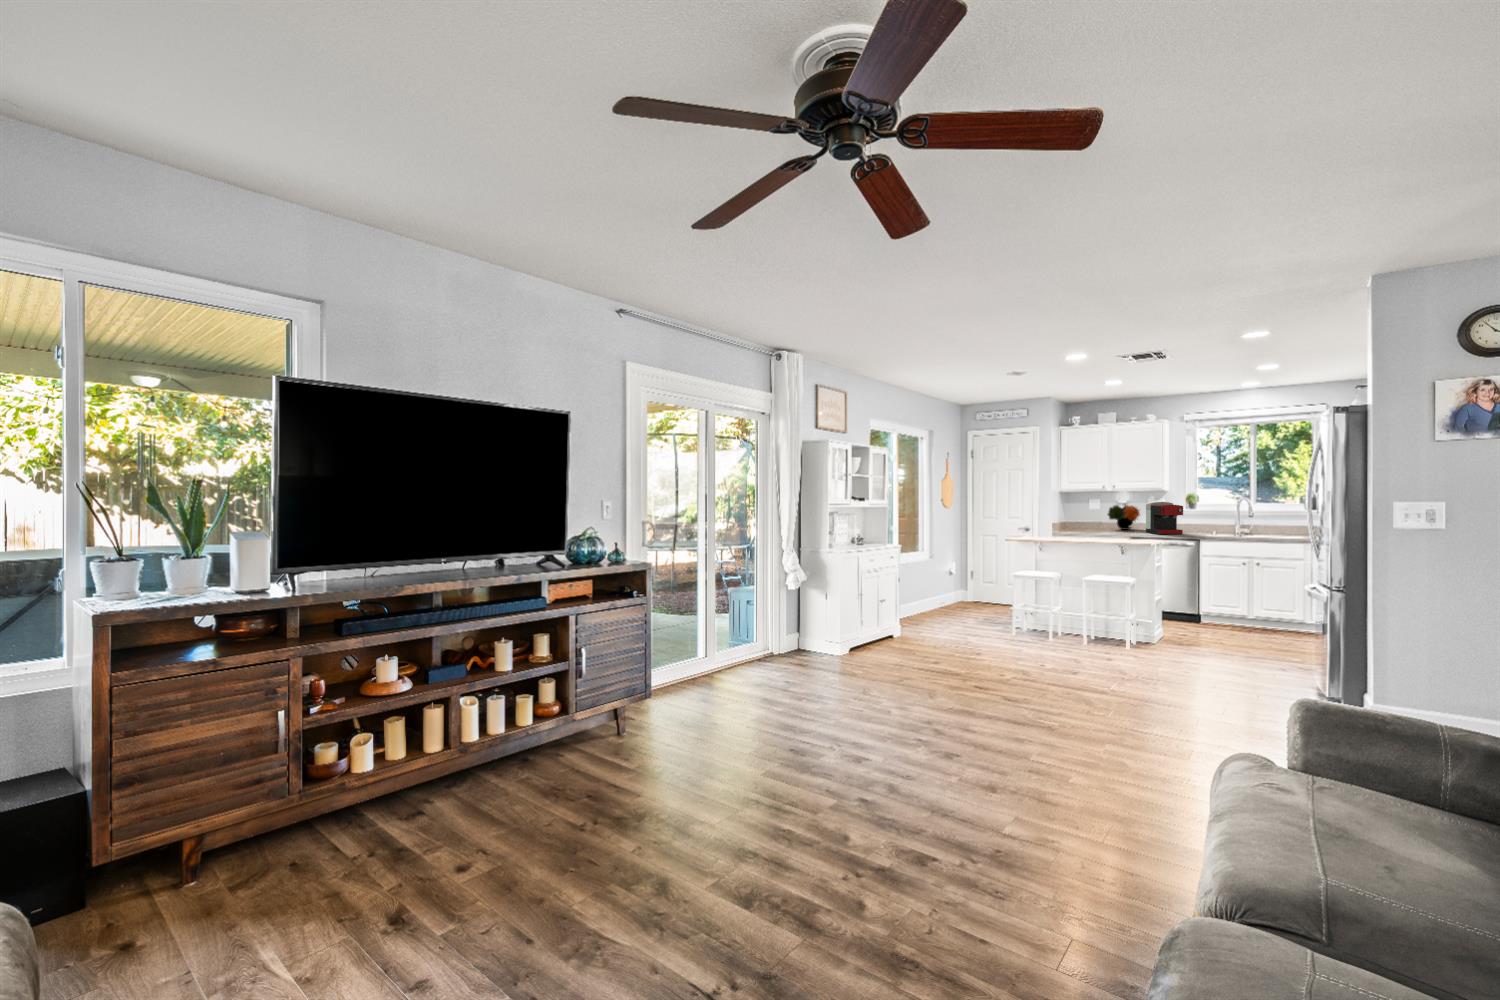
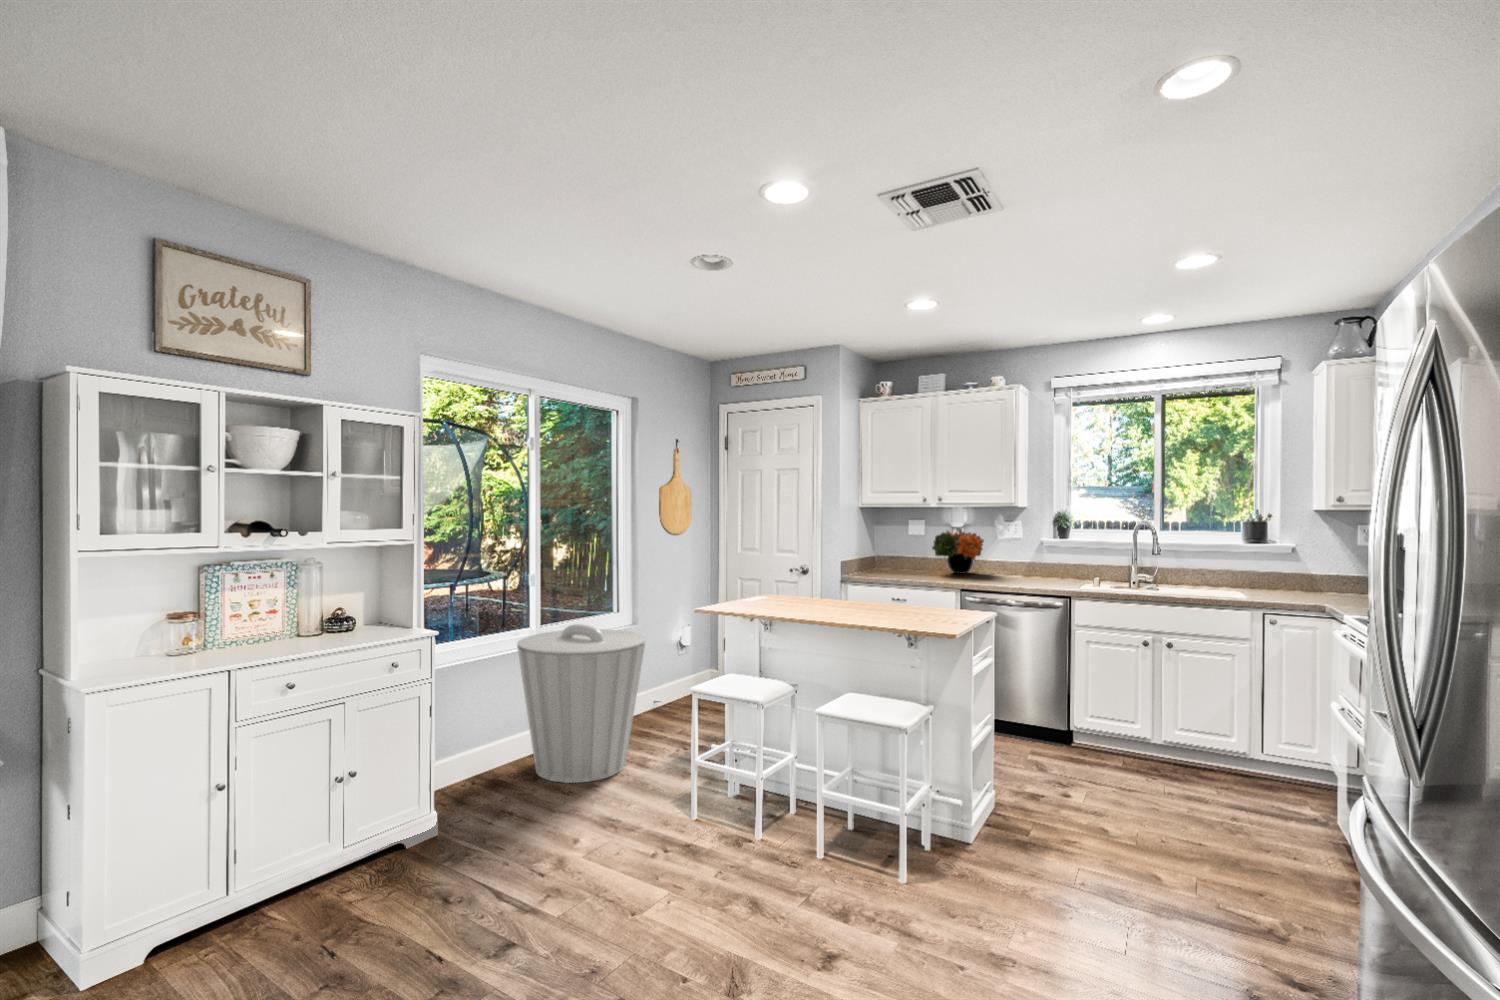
coffee maker: present [1146,502,1183,534] -> none [988,527,1046,585]
trash can: none [903,551,969,627] -> present [517,624,645,783]

